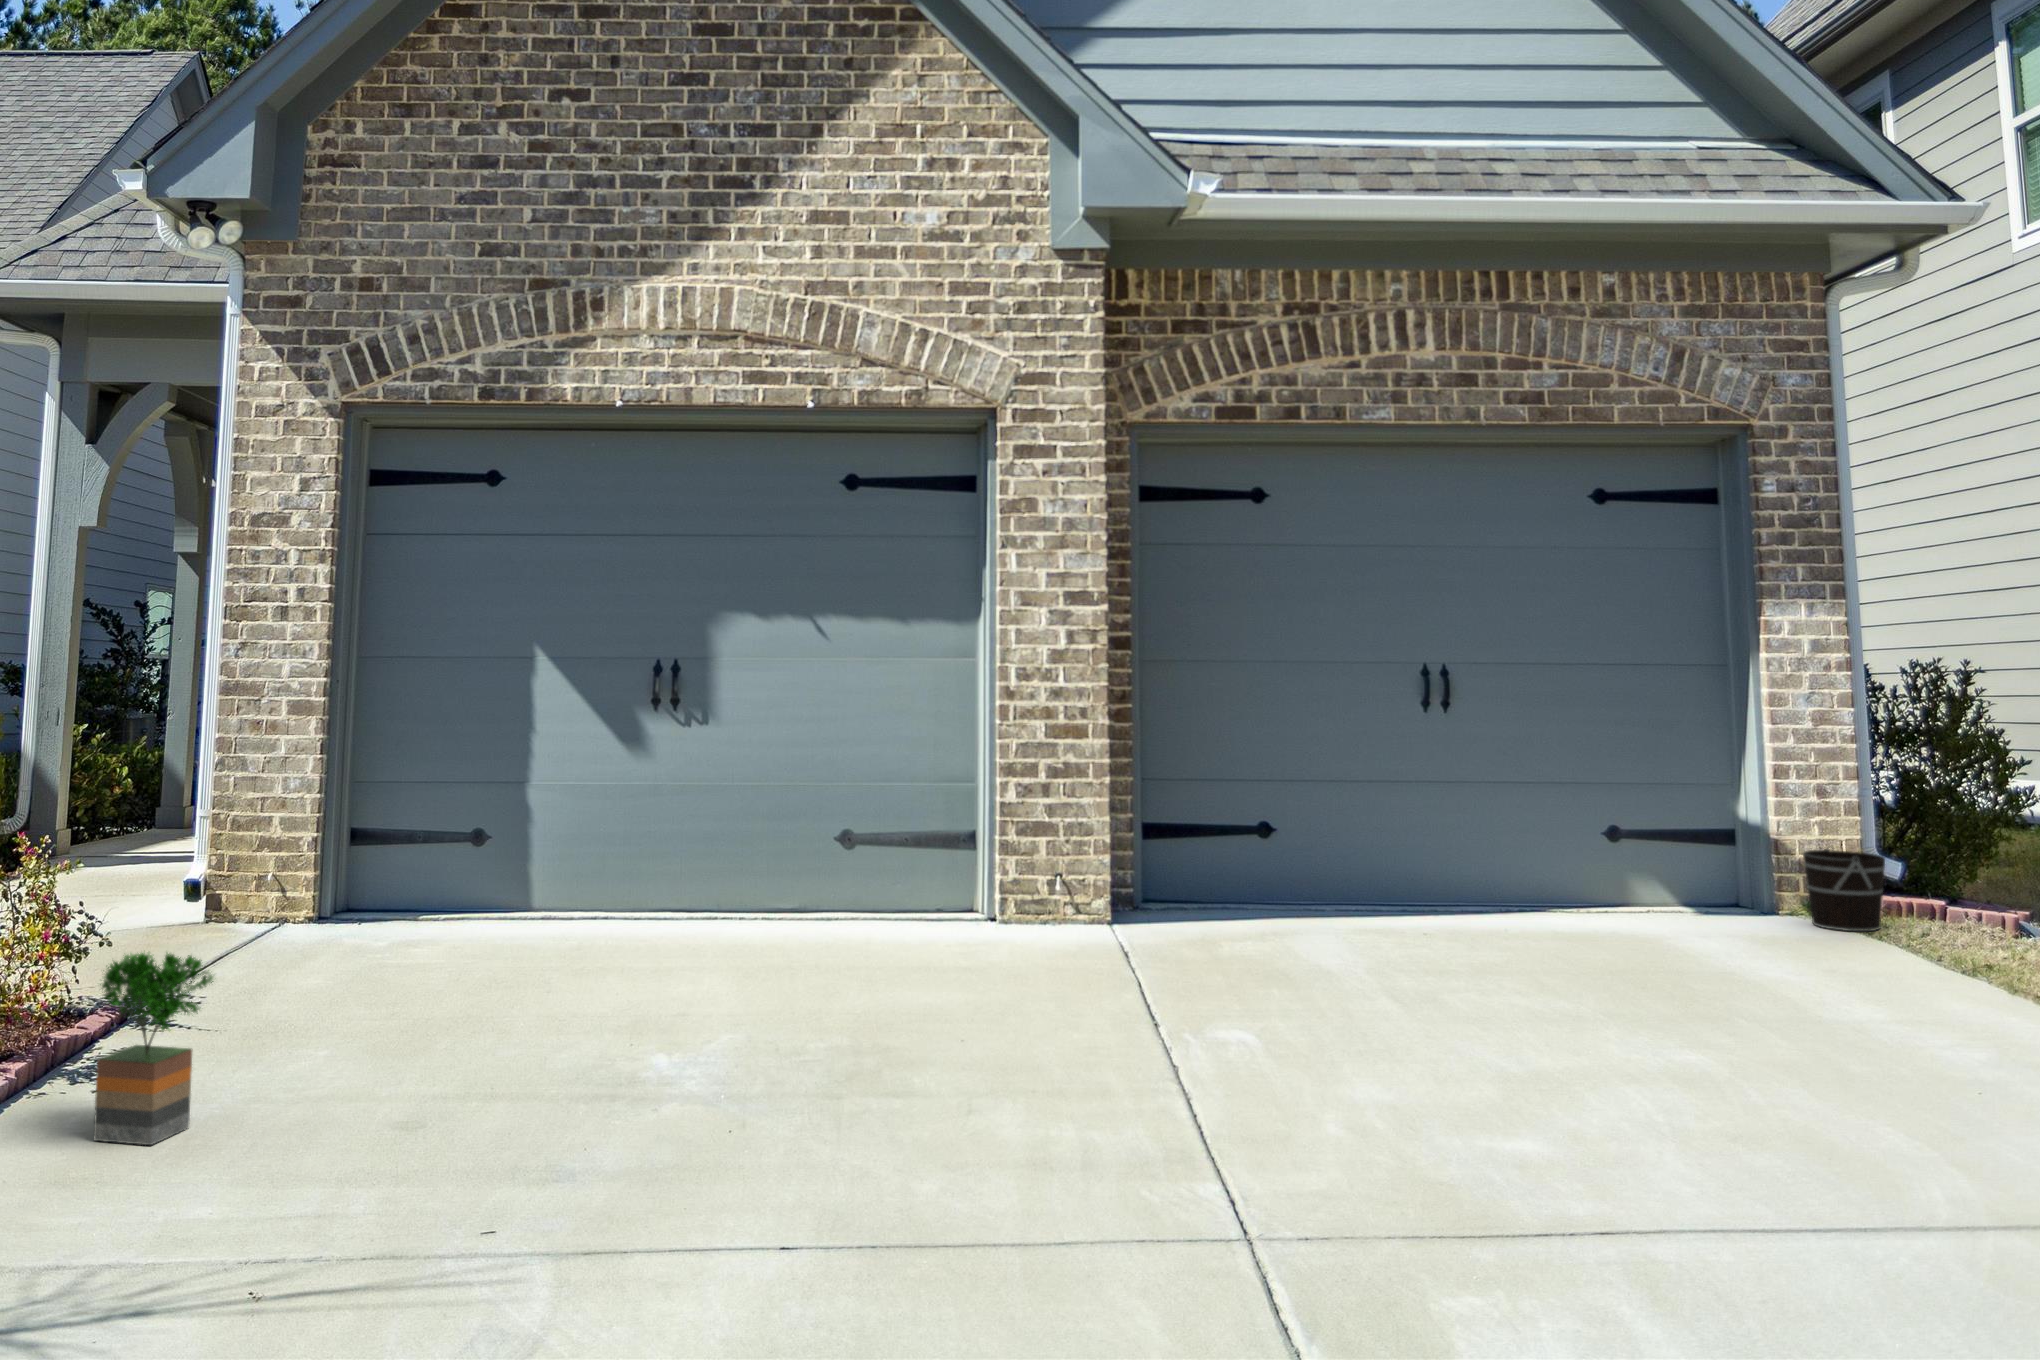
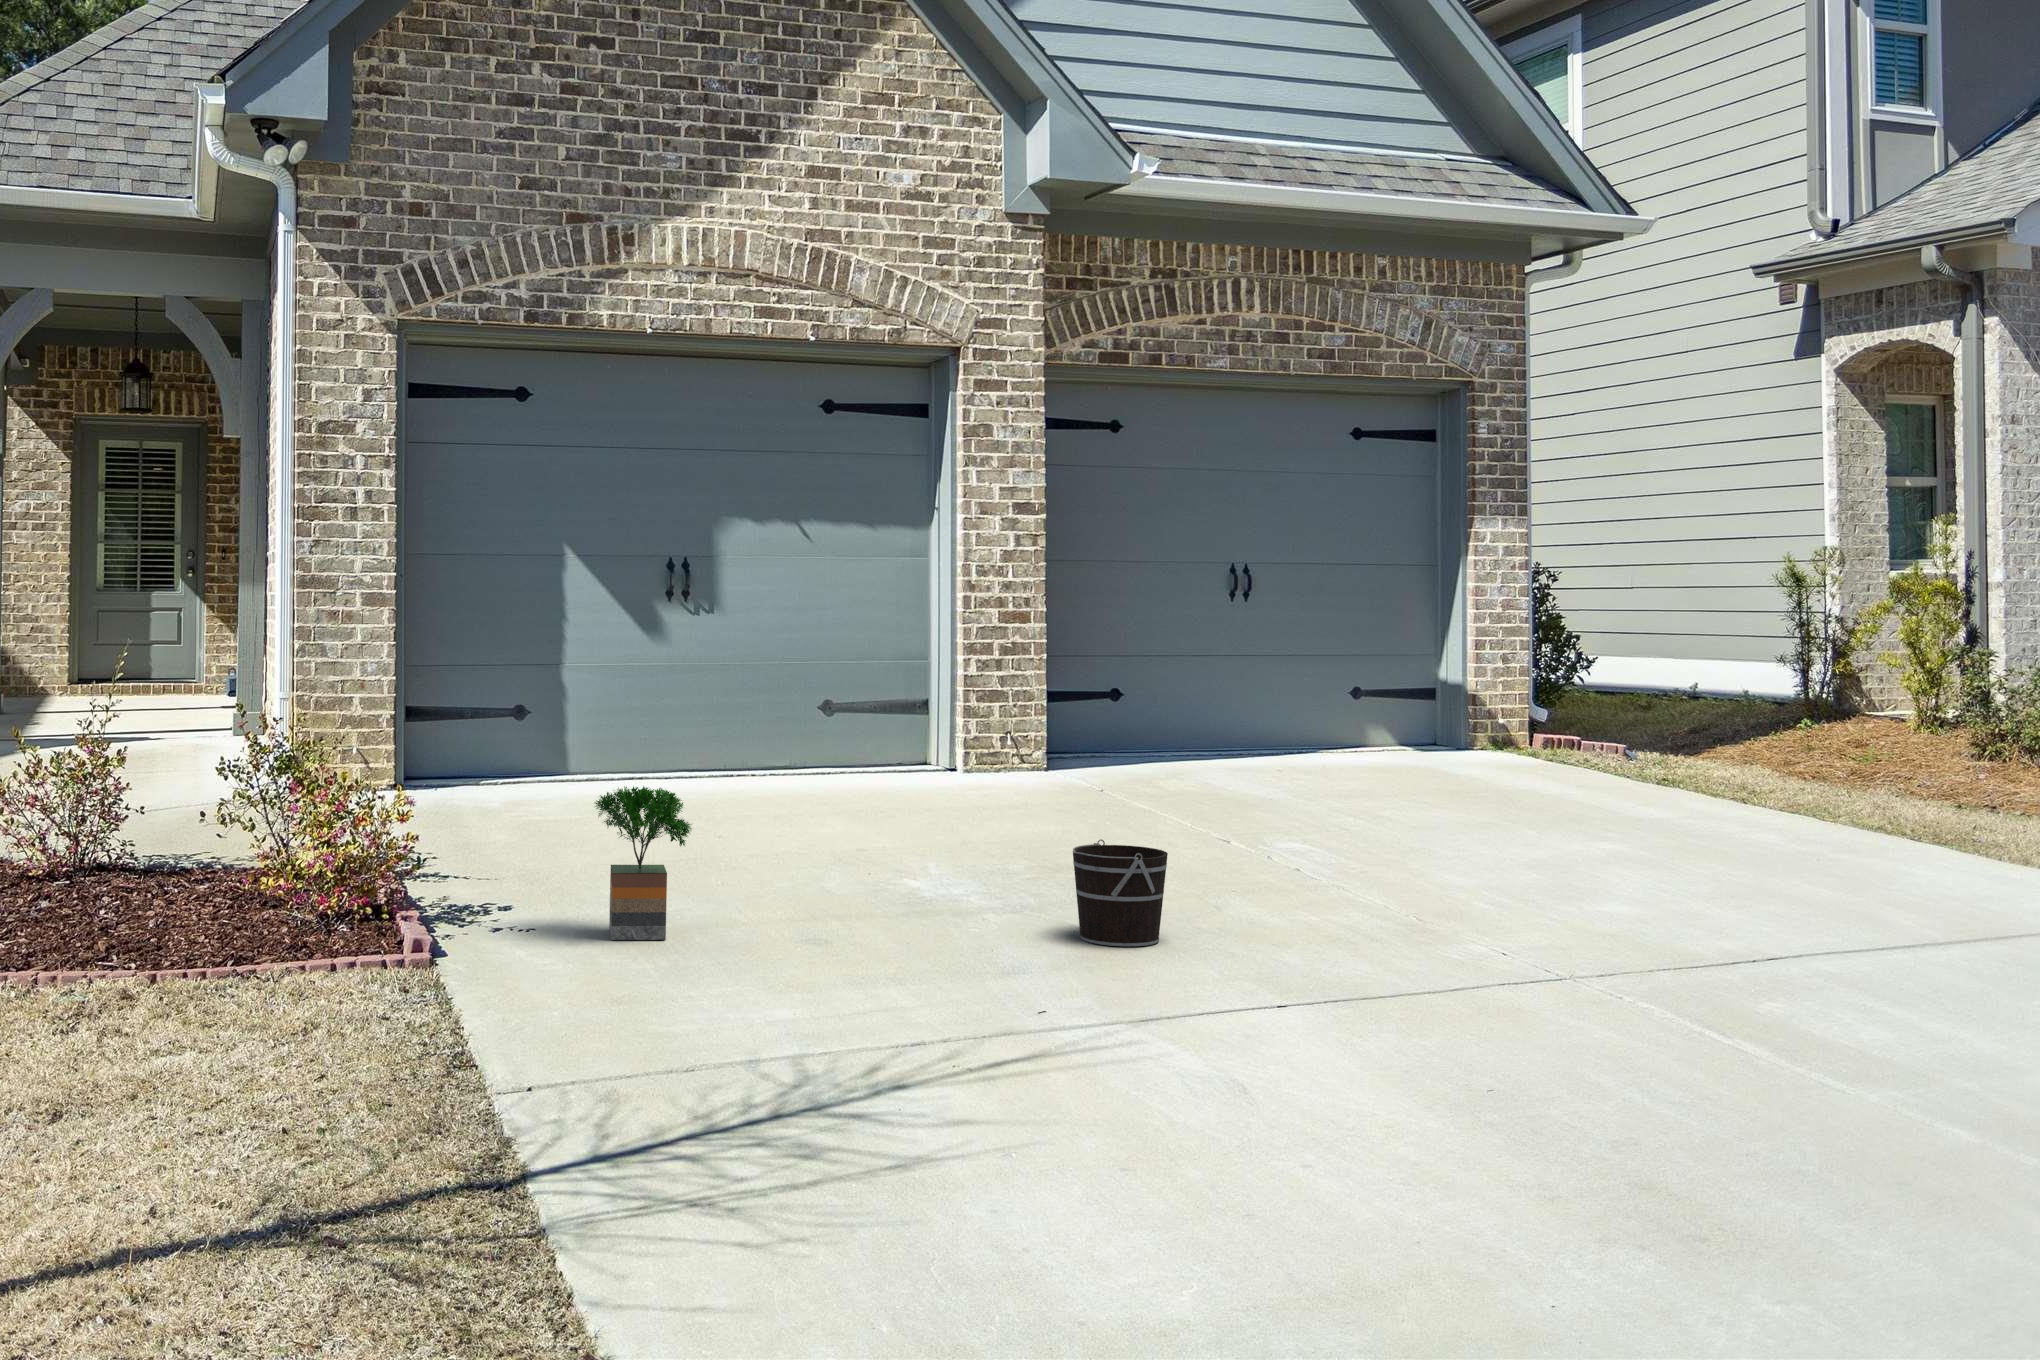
bucket: present [1803,848,1885,931] -> present [1073,839,1168,946]

